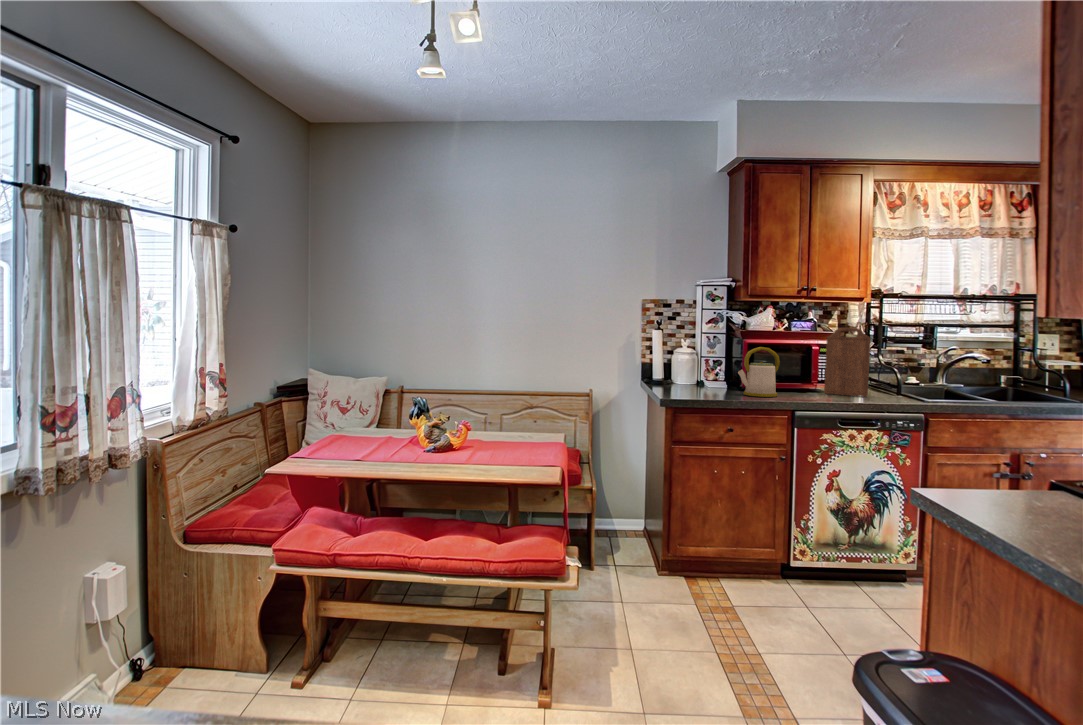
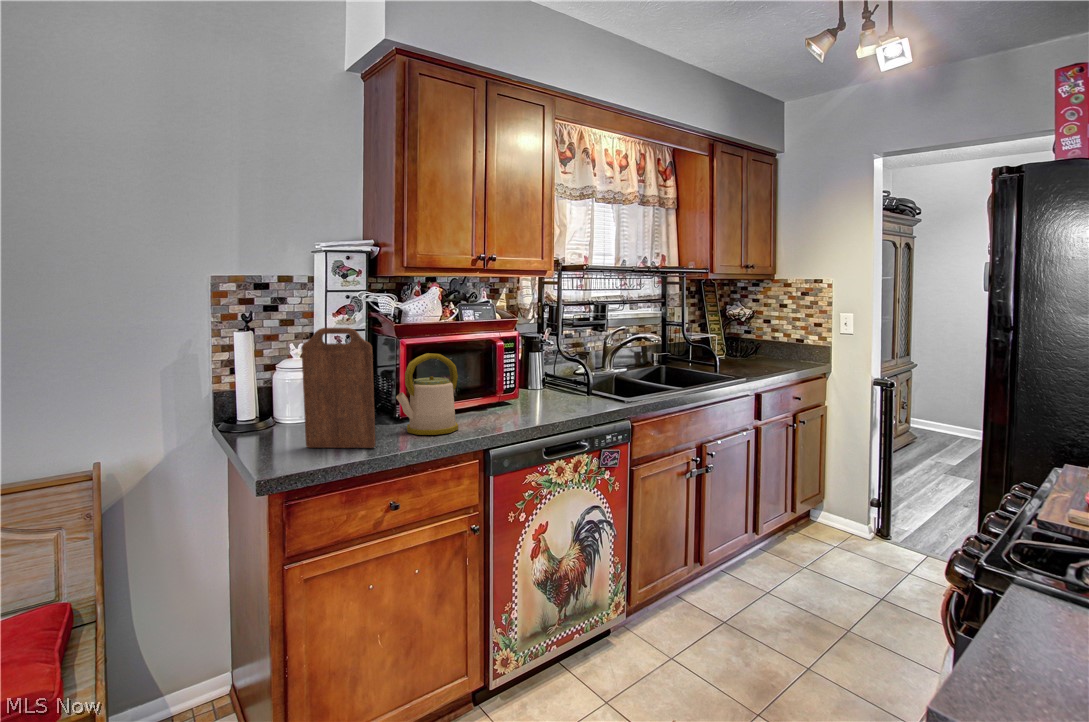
cutting board: present [824,328,871,397] -> present [302,328,375,448]

